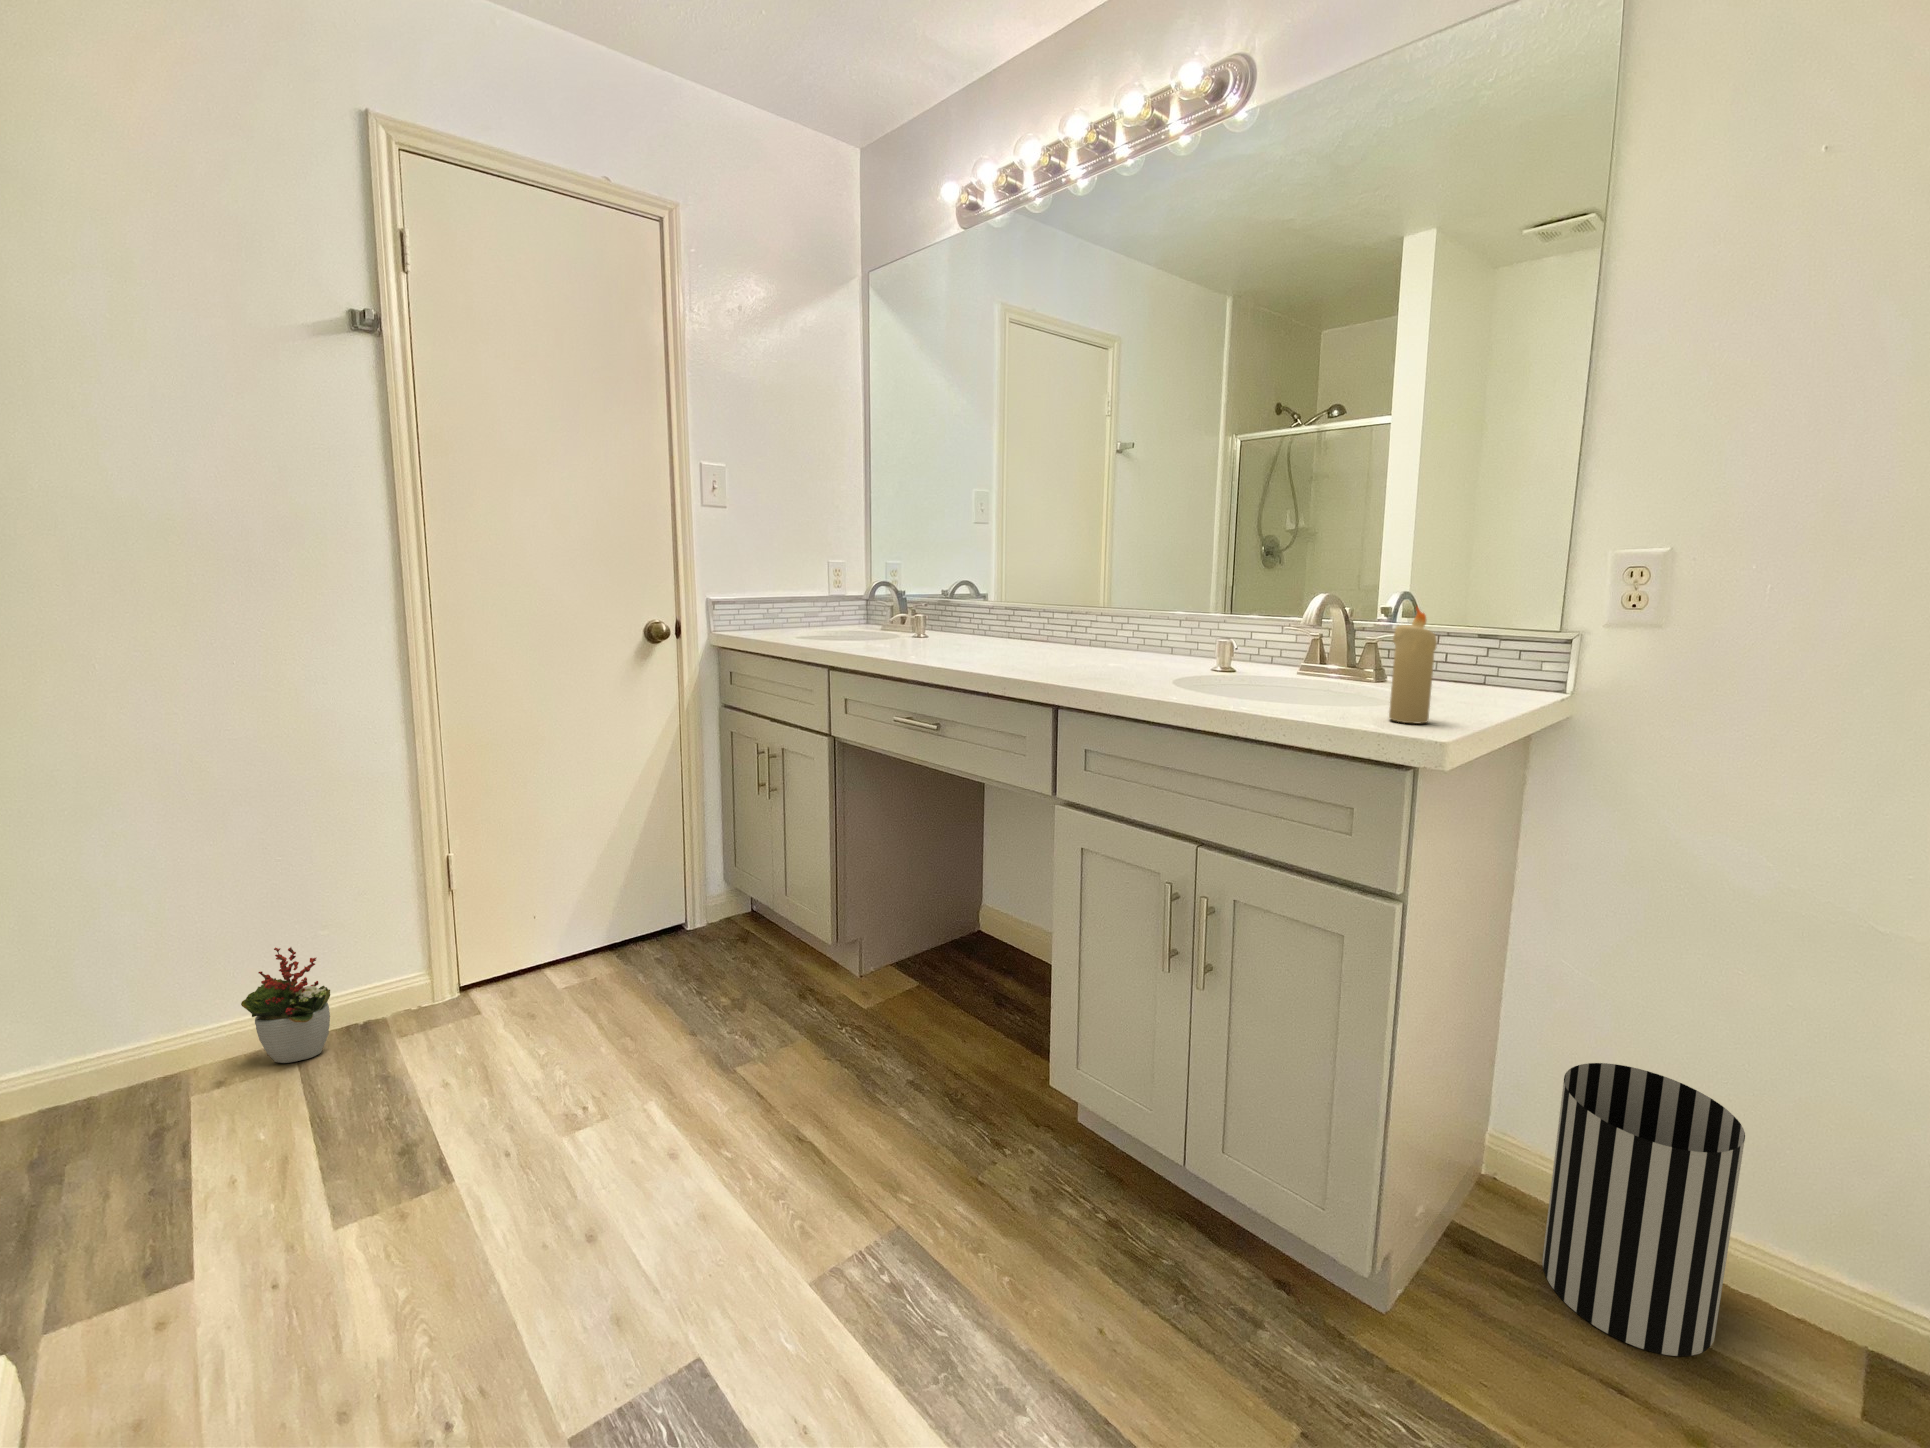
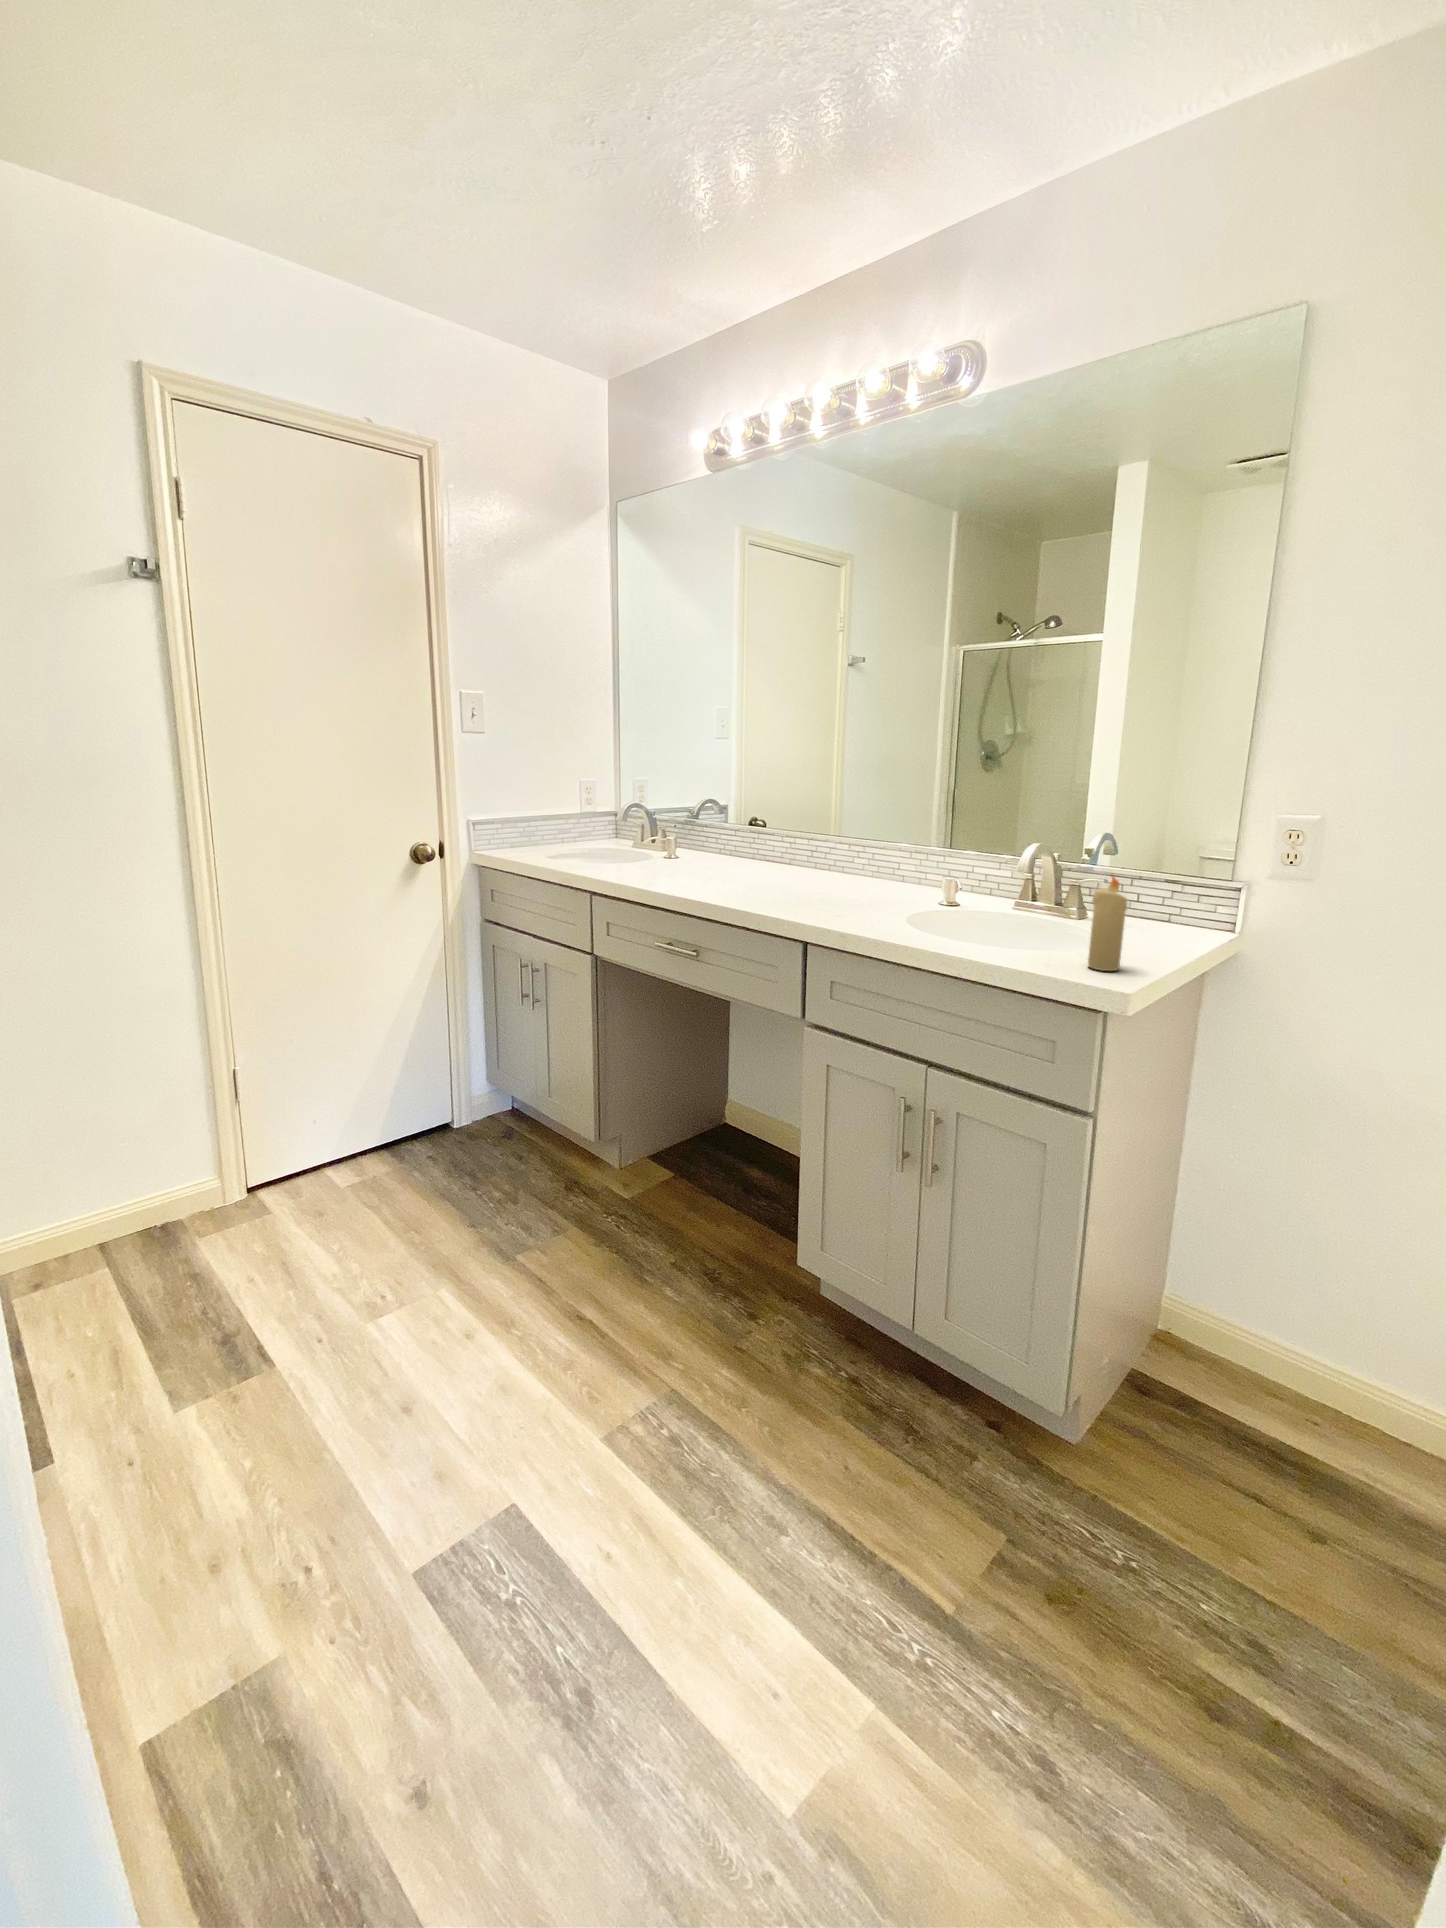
decorative plant: present [241,947,330,1063] -> none [53,1159,135,1265]
wastebasket: present [1542,1063,1745,1356] -> none [1203,1239,1360,1468]

